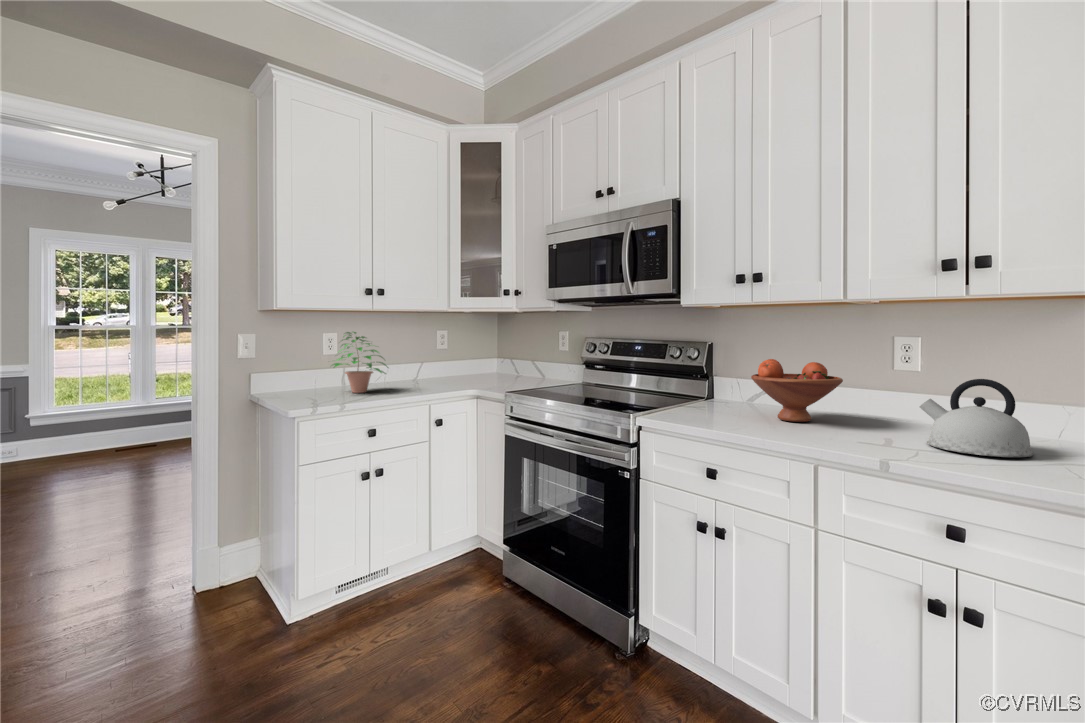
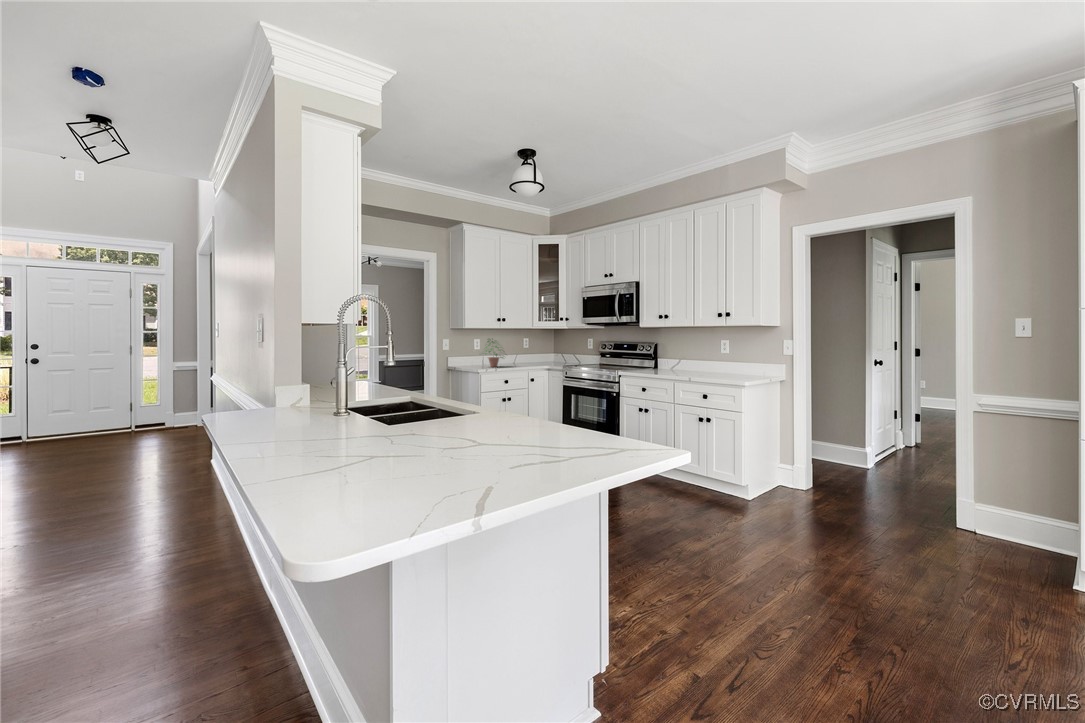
fruit bowl: present [751,359,843,422] -> none [664,349,696,372]
kettle: present [920,379,1033,457] -> none [711,353,740,376]

